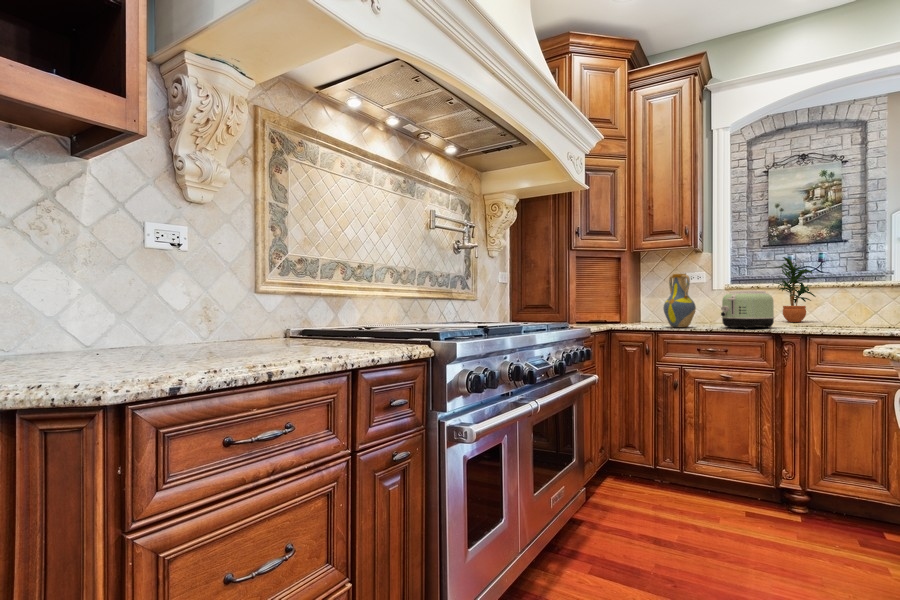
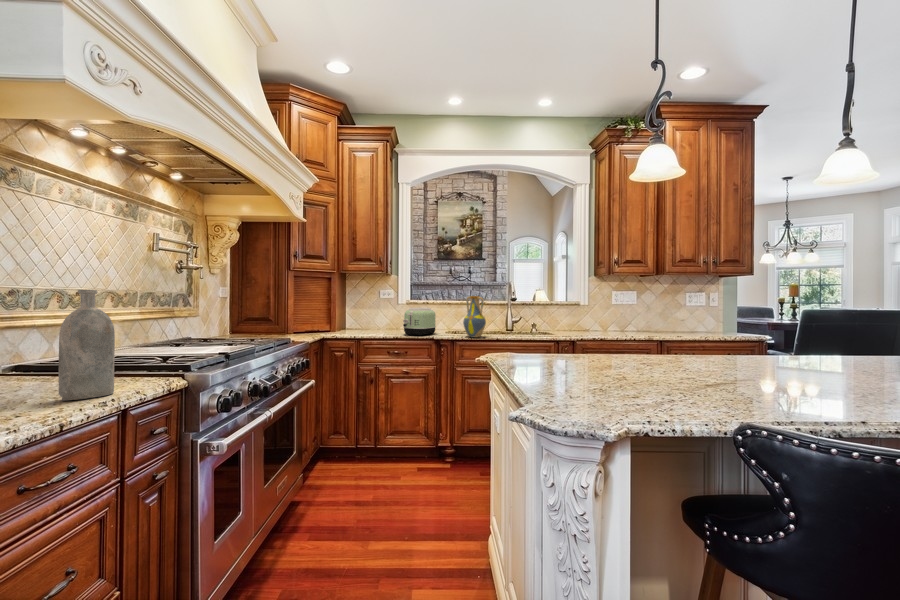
bottle: none [300,228,352,349] -> present [59,290,115,401]
potted plant: present [776,257,816,322] -> none [437,281,462,327]
vase: present [663,274,696,327] -> present [463,296,486,337]

